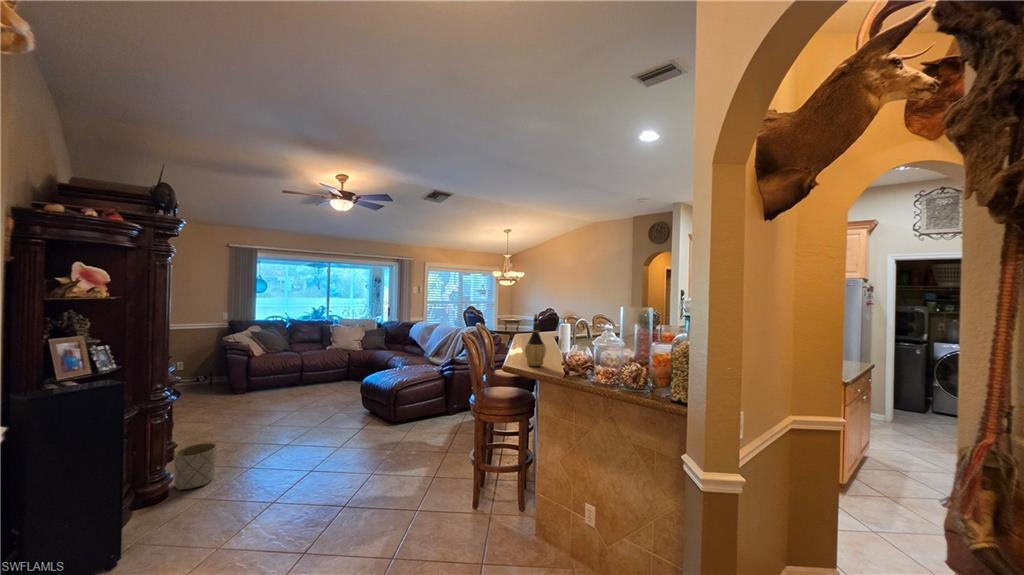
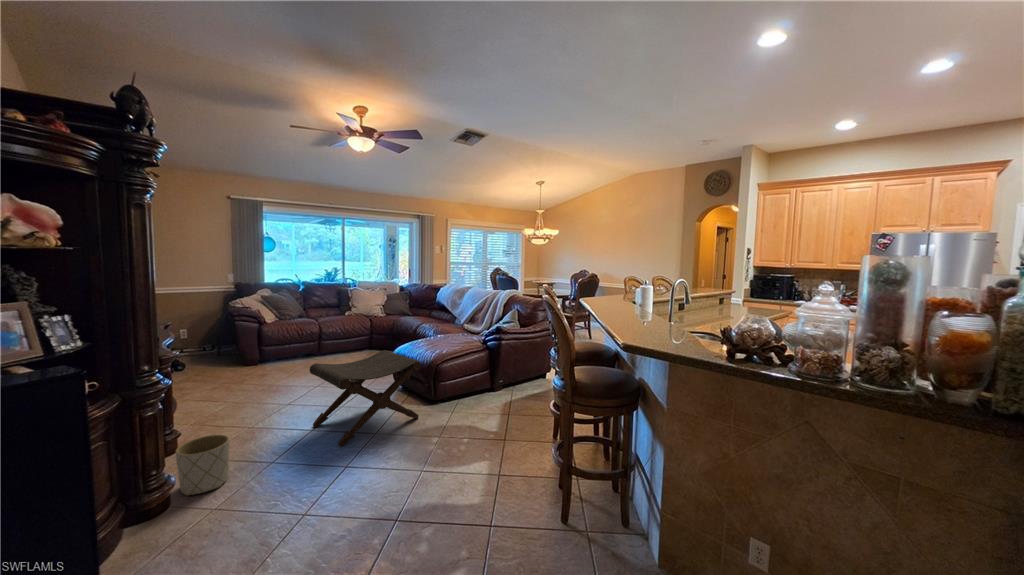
wine bottle: present [525,314,546,366] -> none [655,270,688,346]
footstool: none [287,378,381,456] -> present [310,350,421,447]

